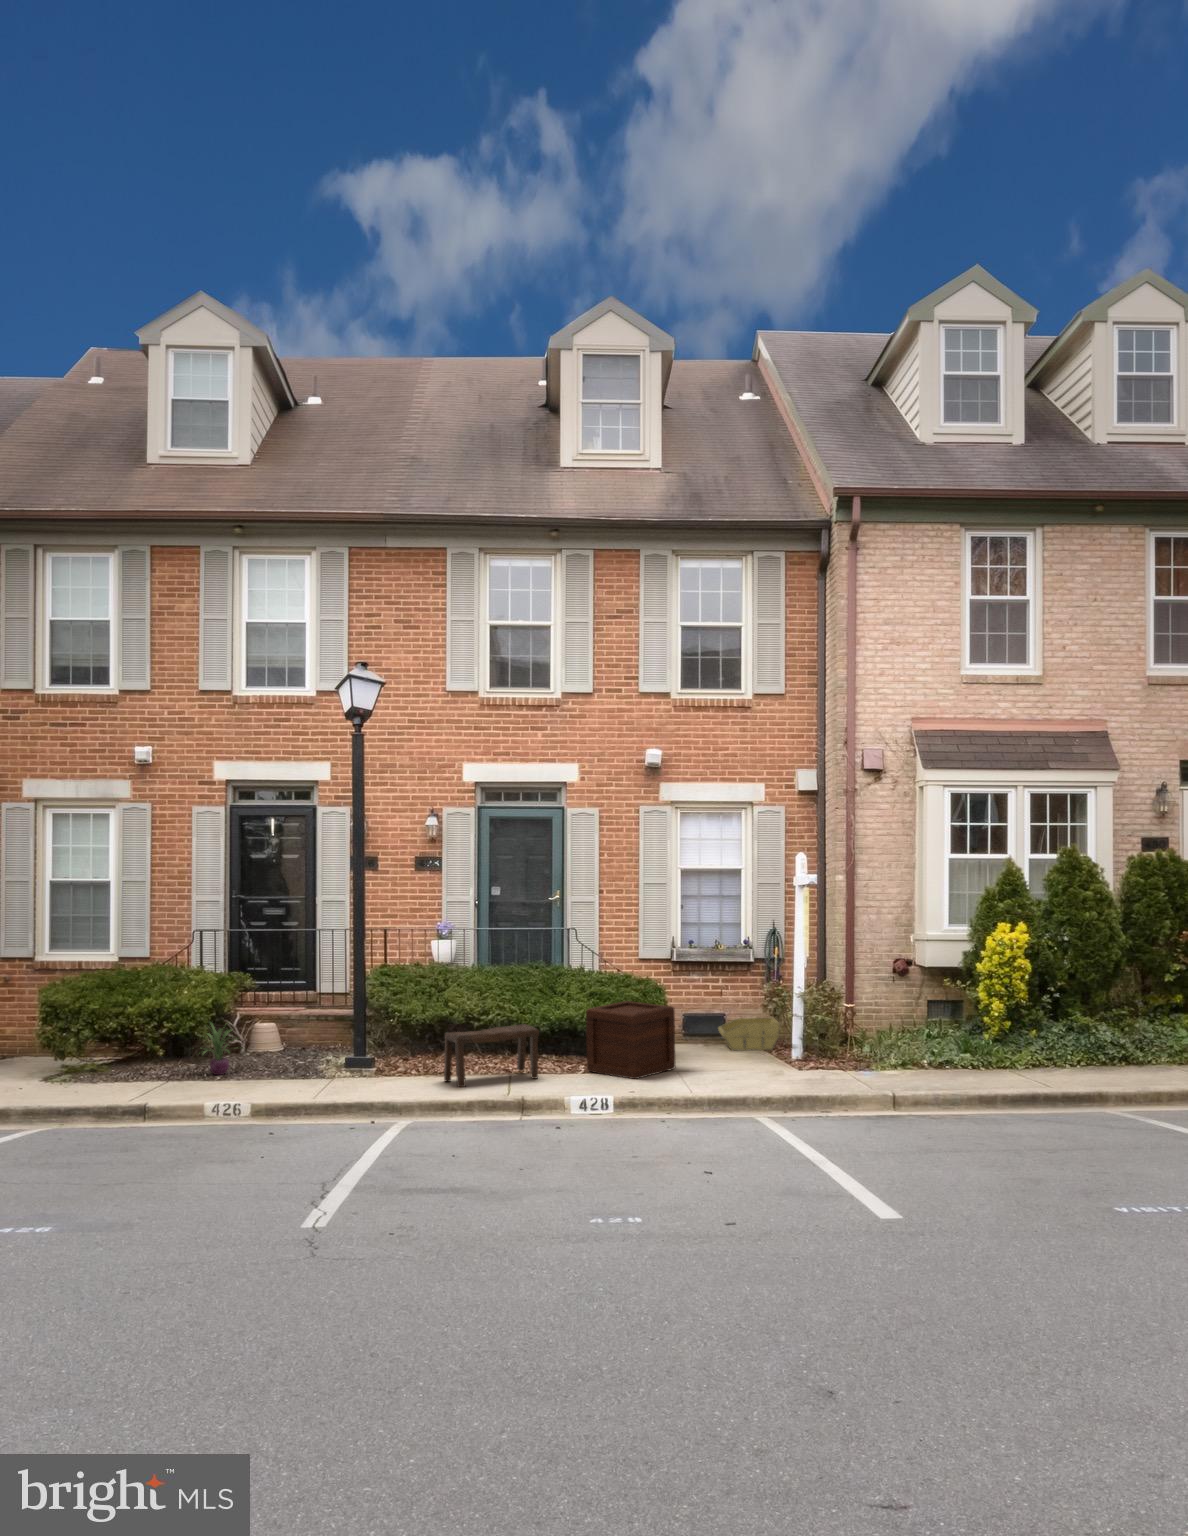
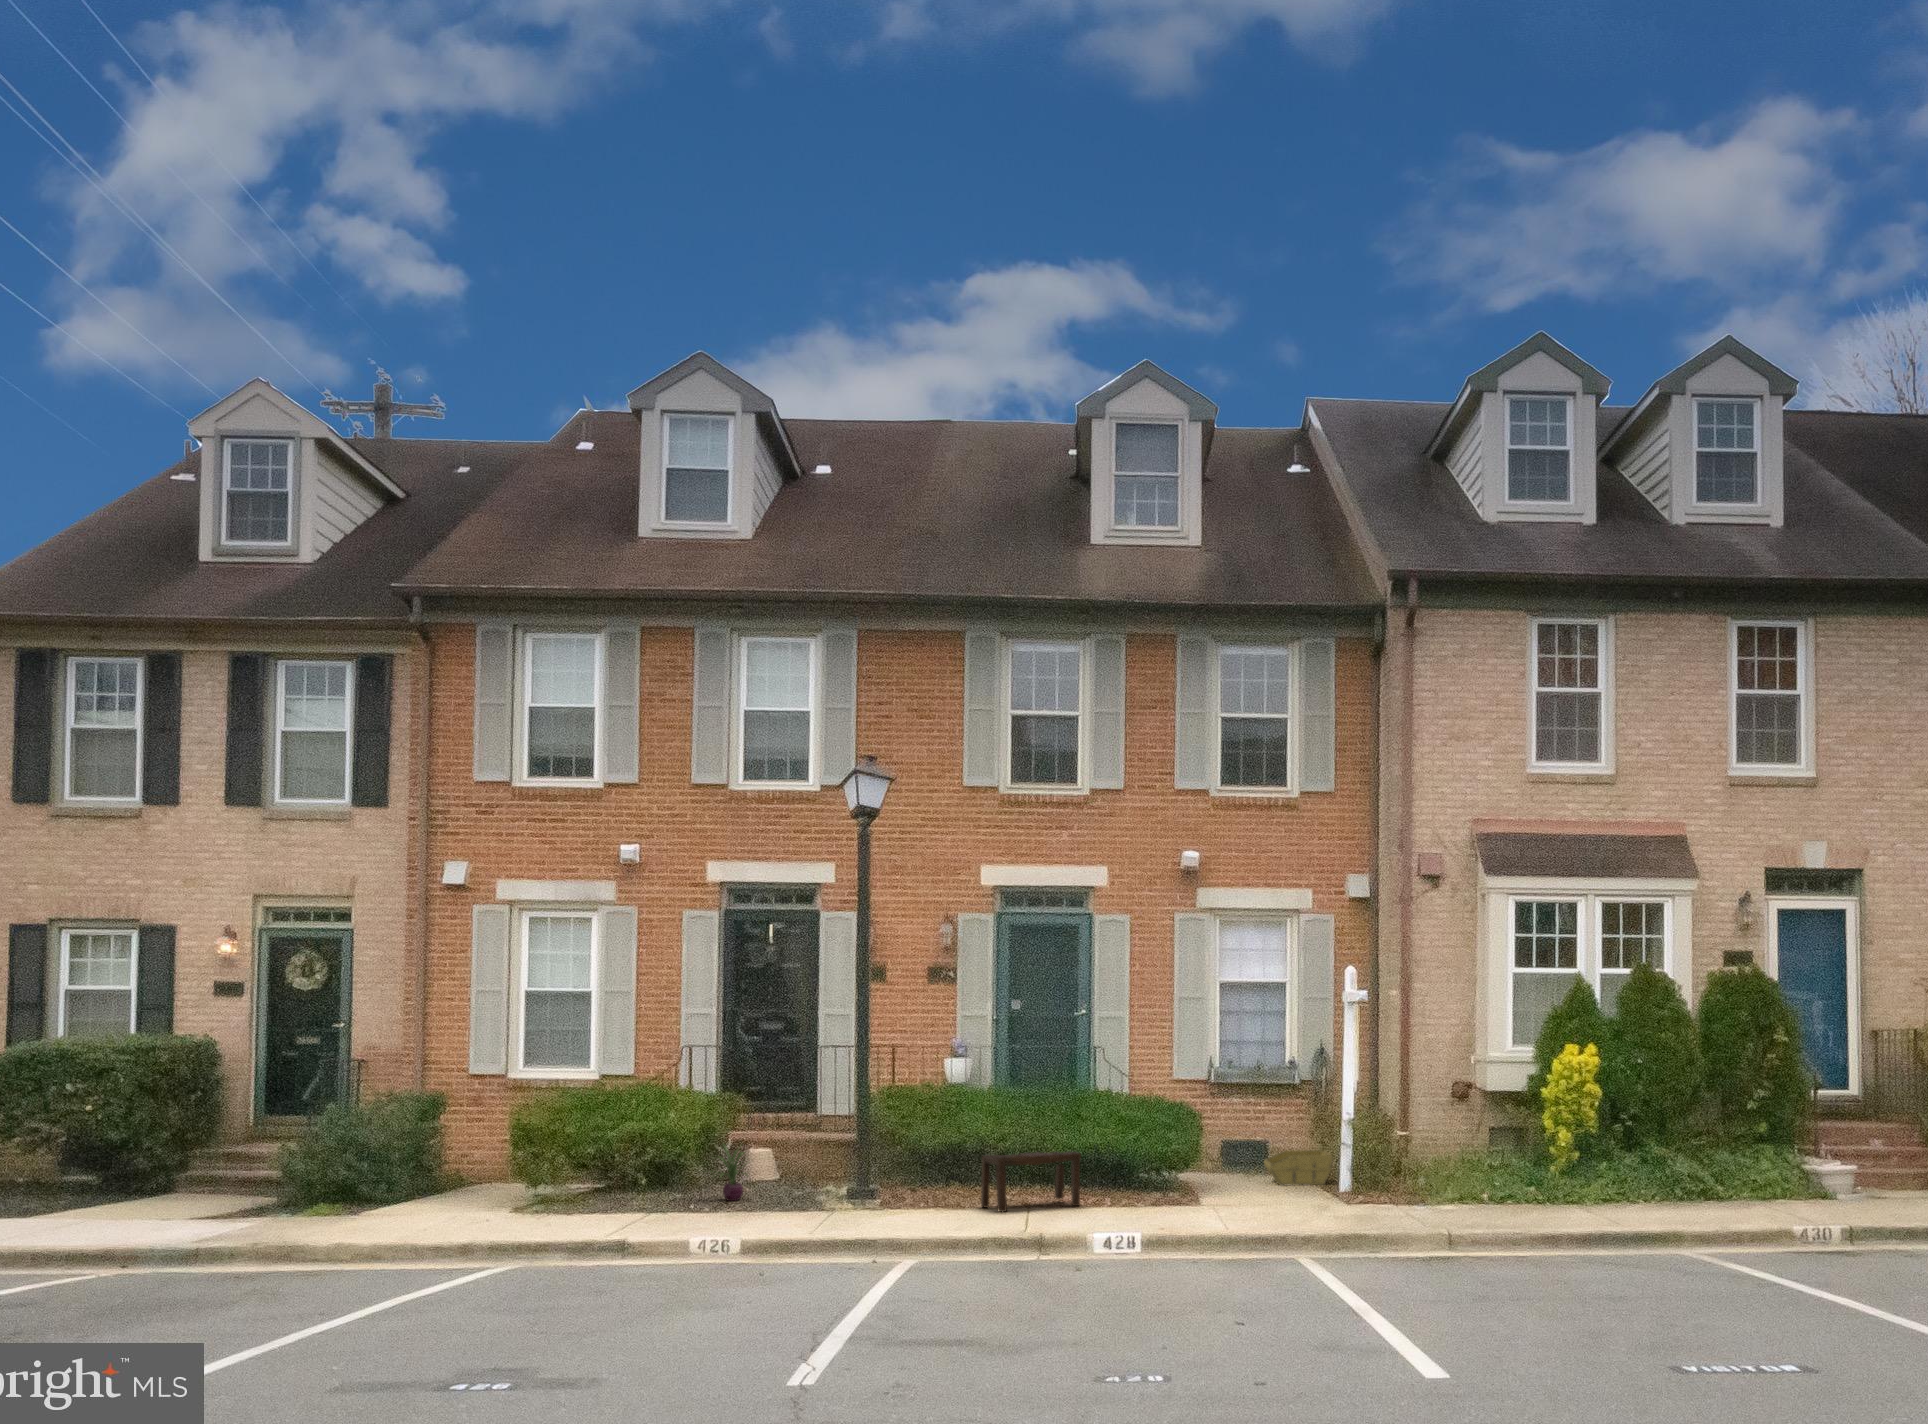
wooden crate: present [586,1001,675,1079] -> none [1128,1126,1224,1208]

